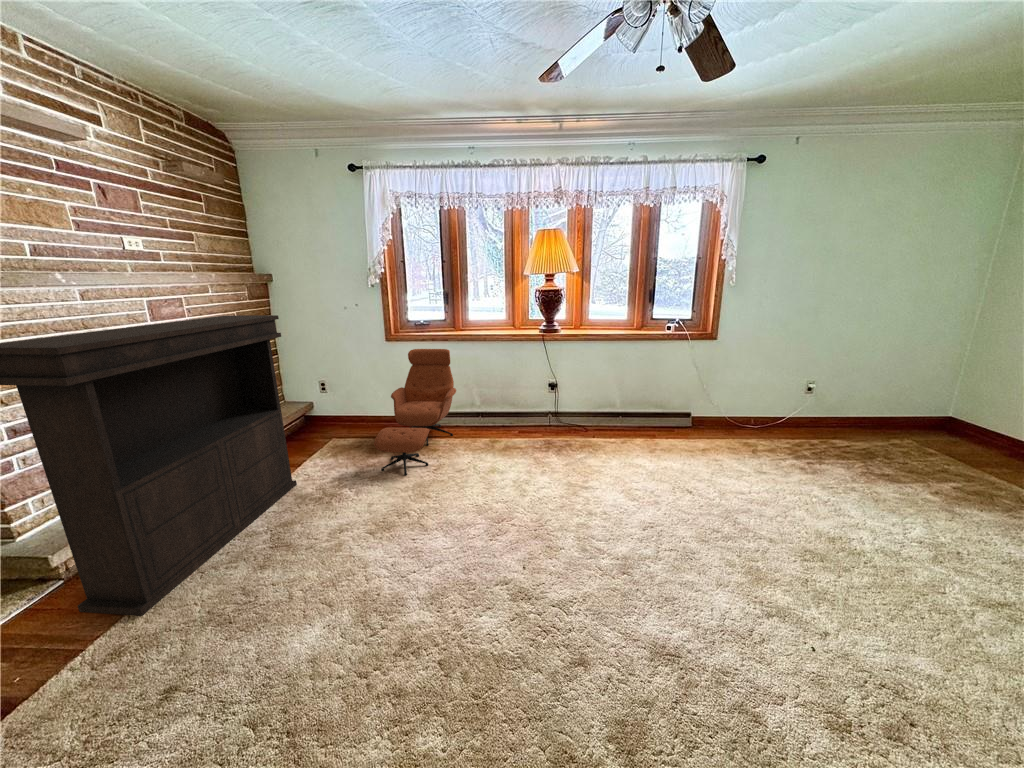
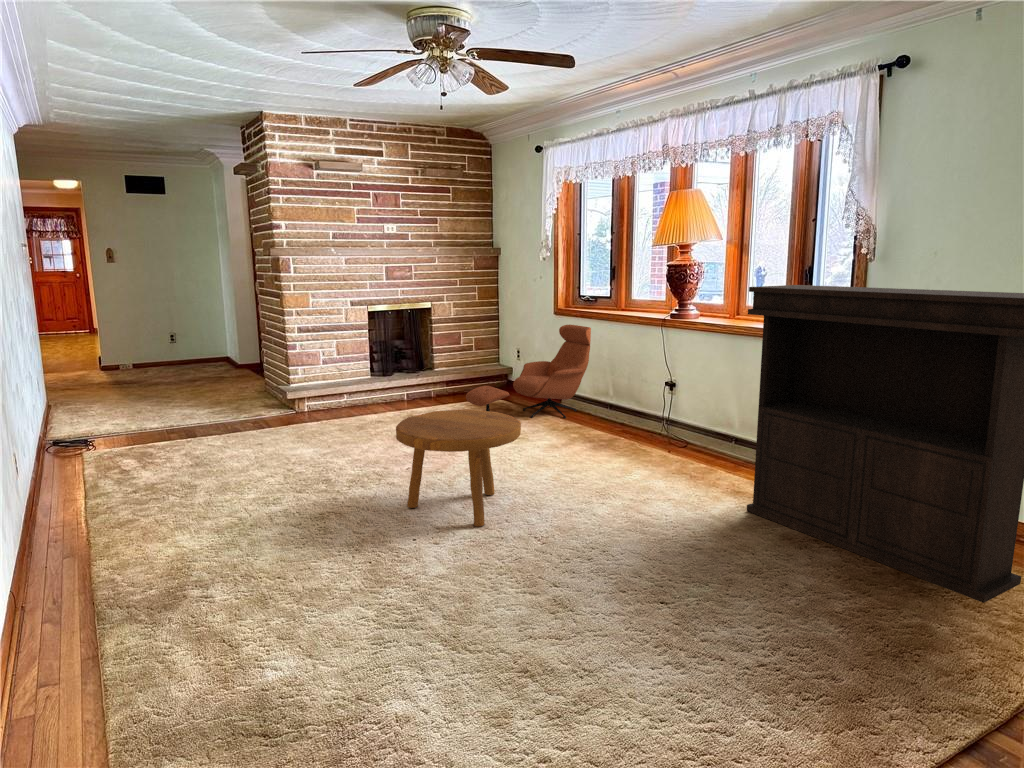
console table: present [0,315,297,615] -> present [747,285,1024,603]
footstool: none [604,451,759,604] -> present [396,409,521,527]

